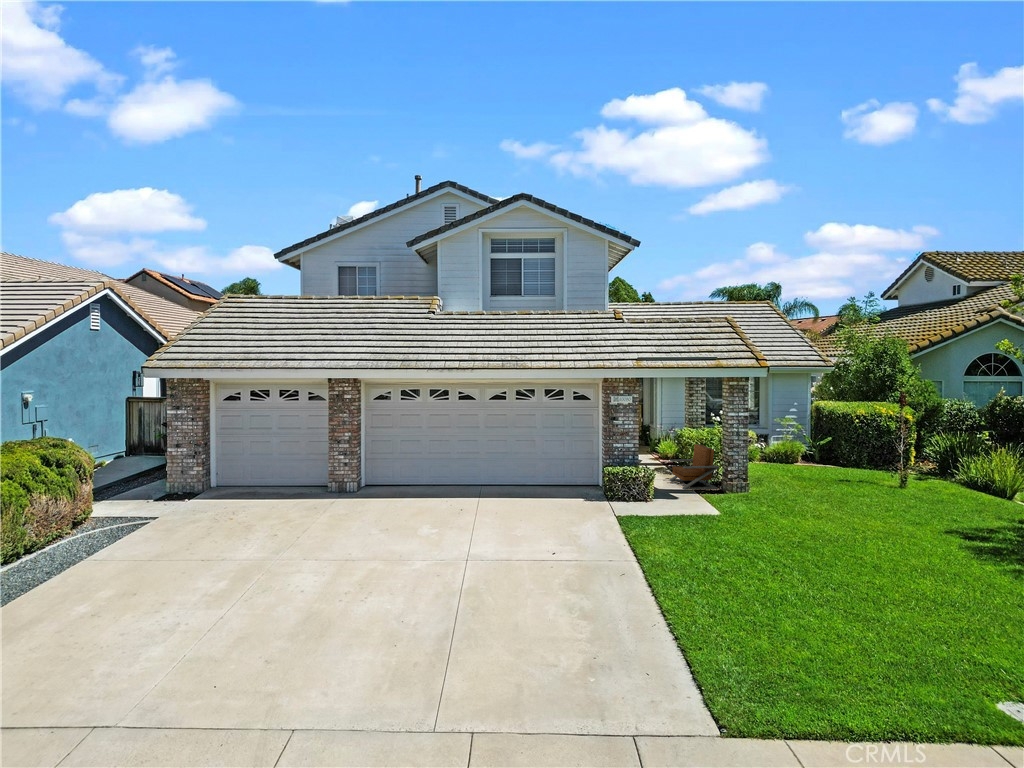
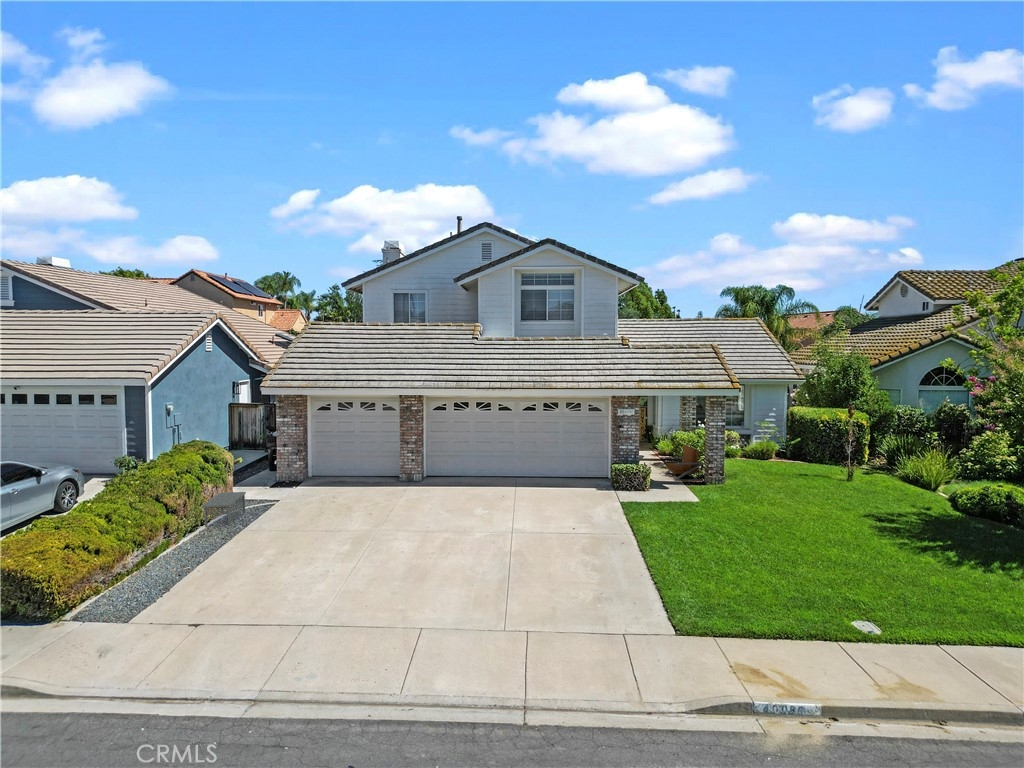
storage bench: none [28,506,104,556] -> present [202,492,246,527]

